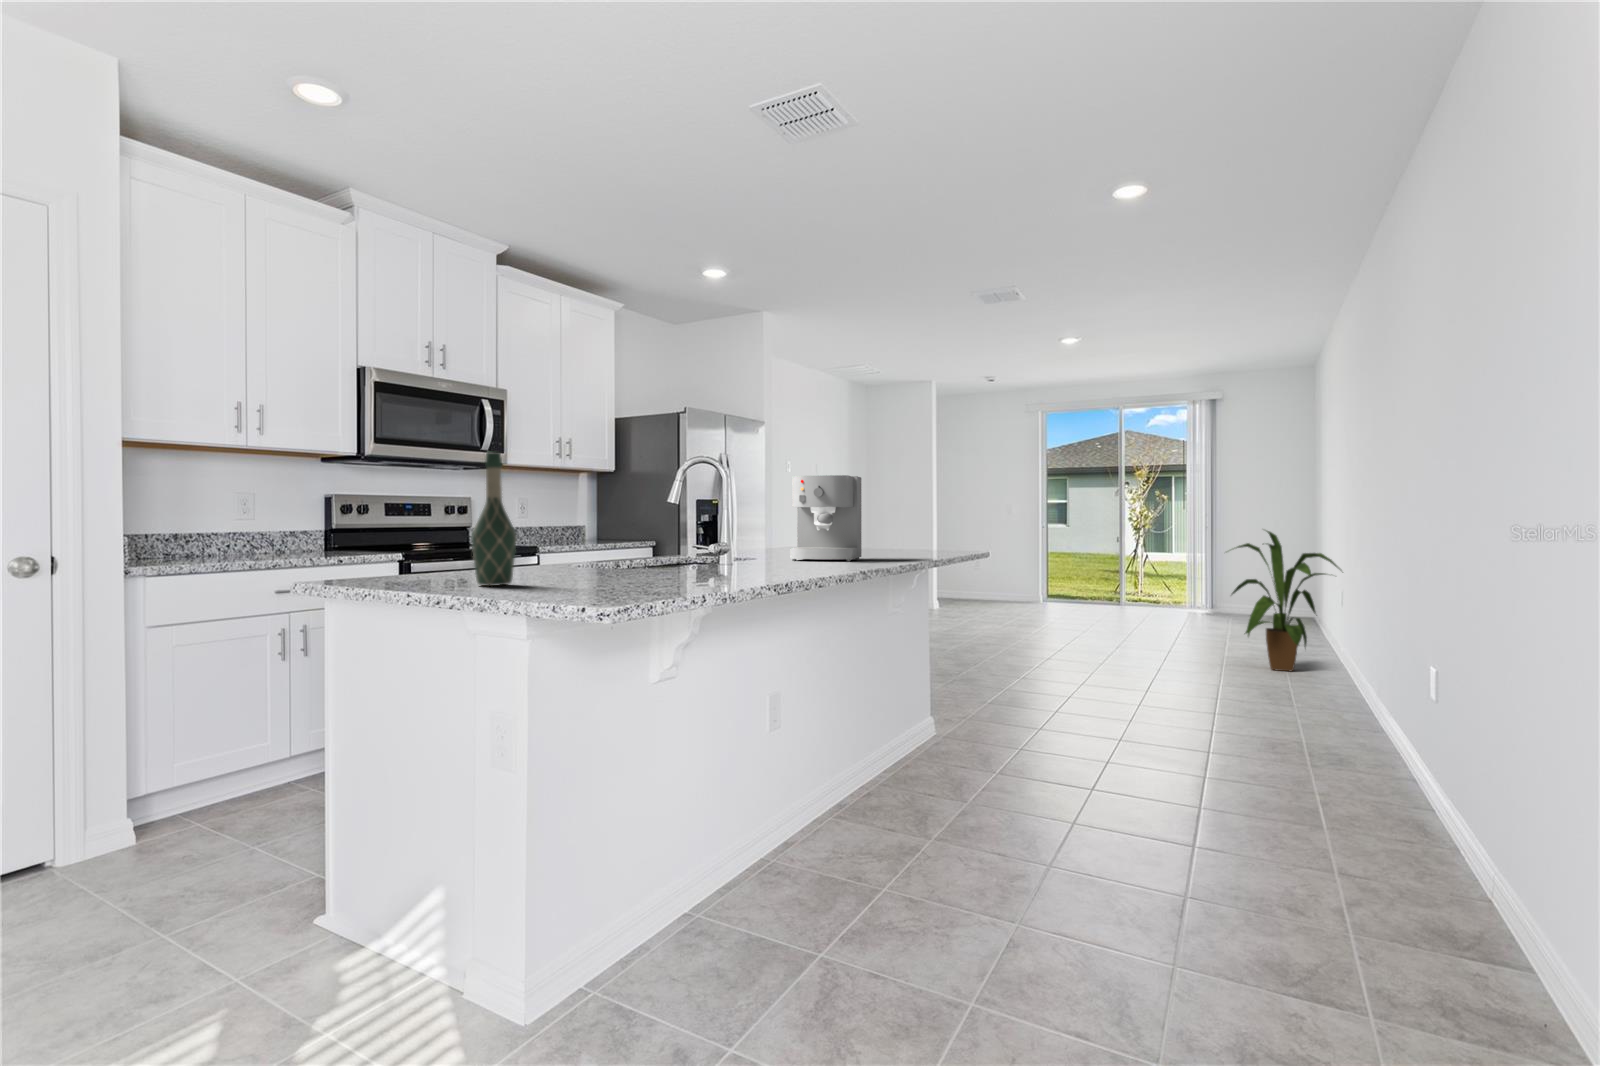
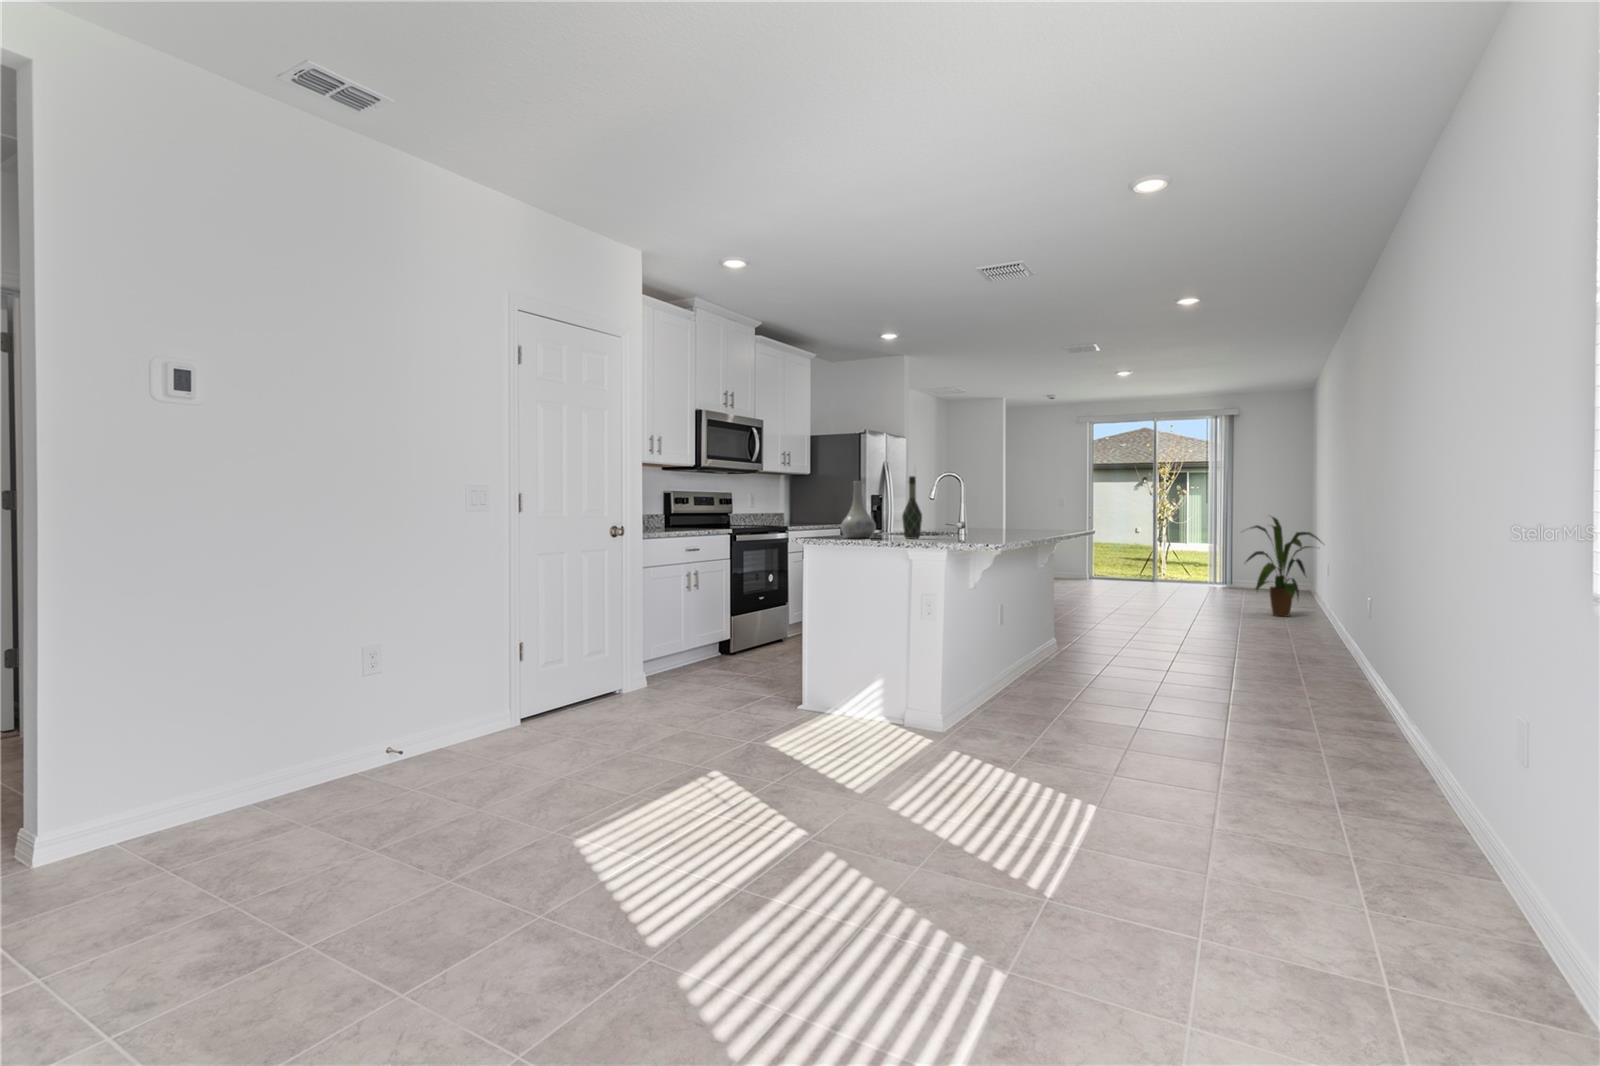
vase: none [360,464,442,584] -> present [841,481,876,538]
coffee maker: present [790,475,862,561] -> none [980,481,1020,533]

